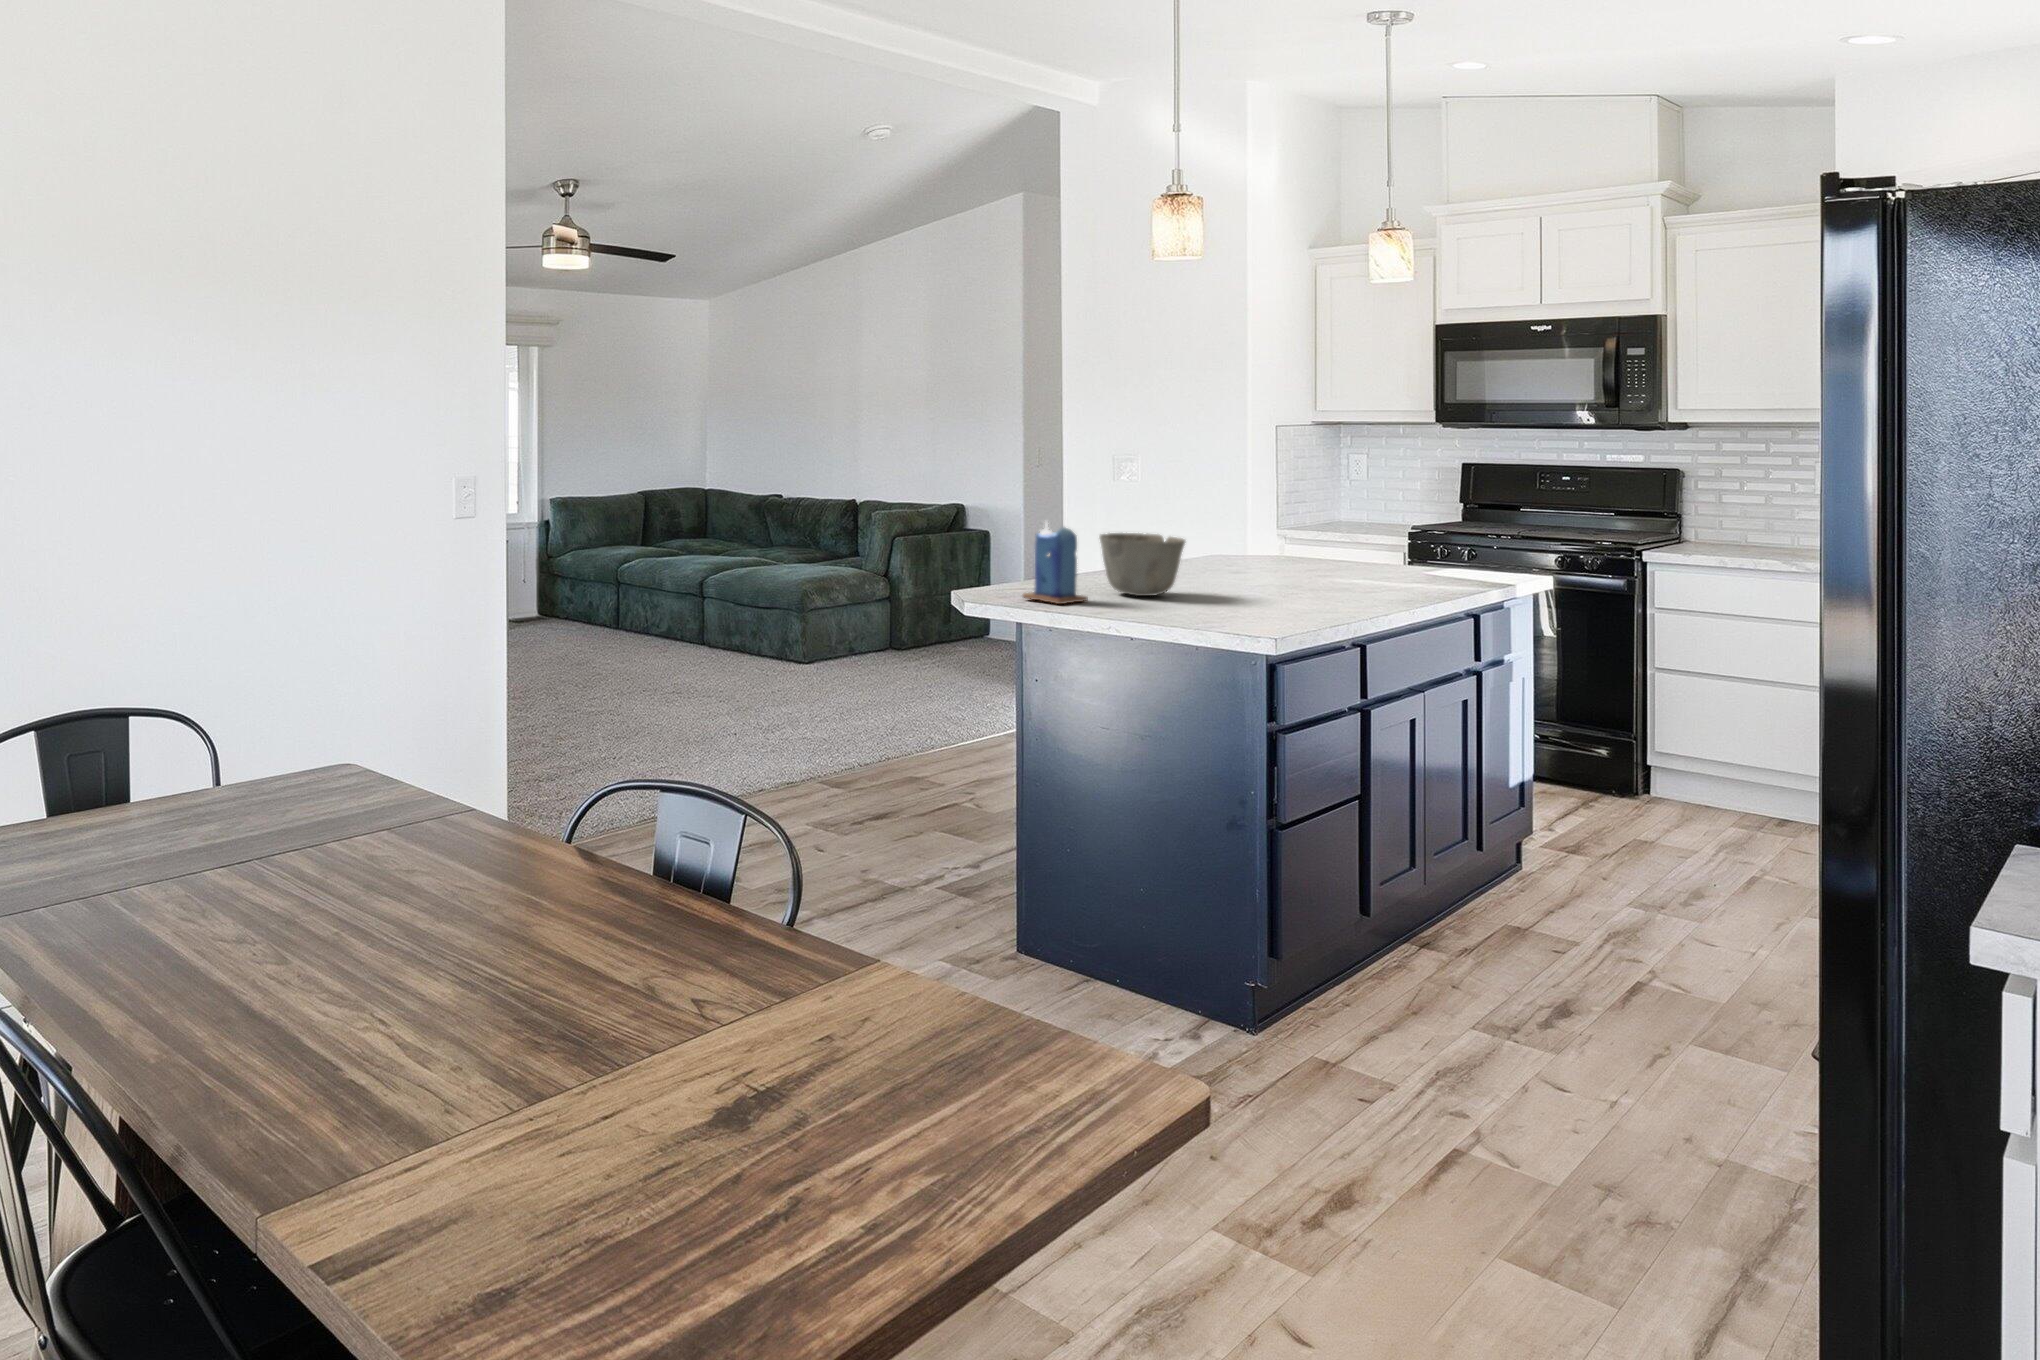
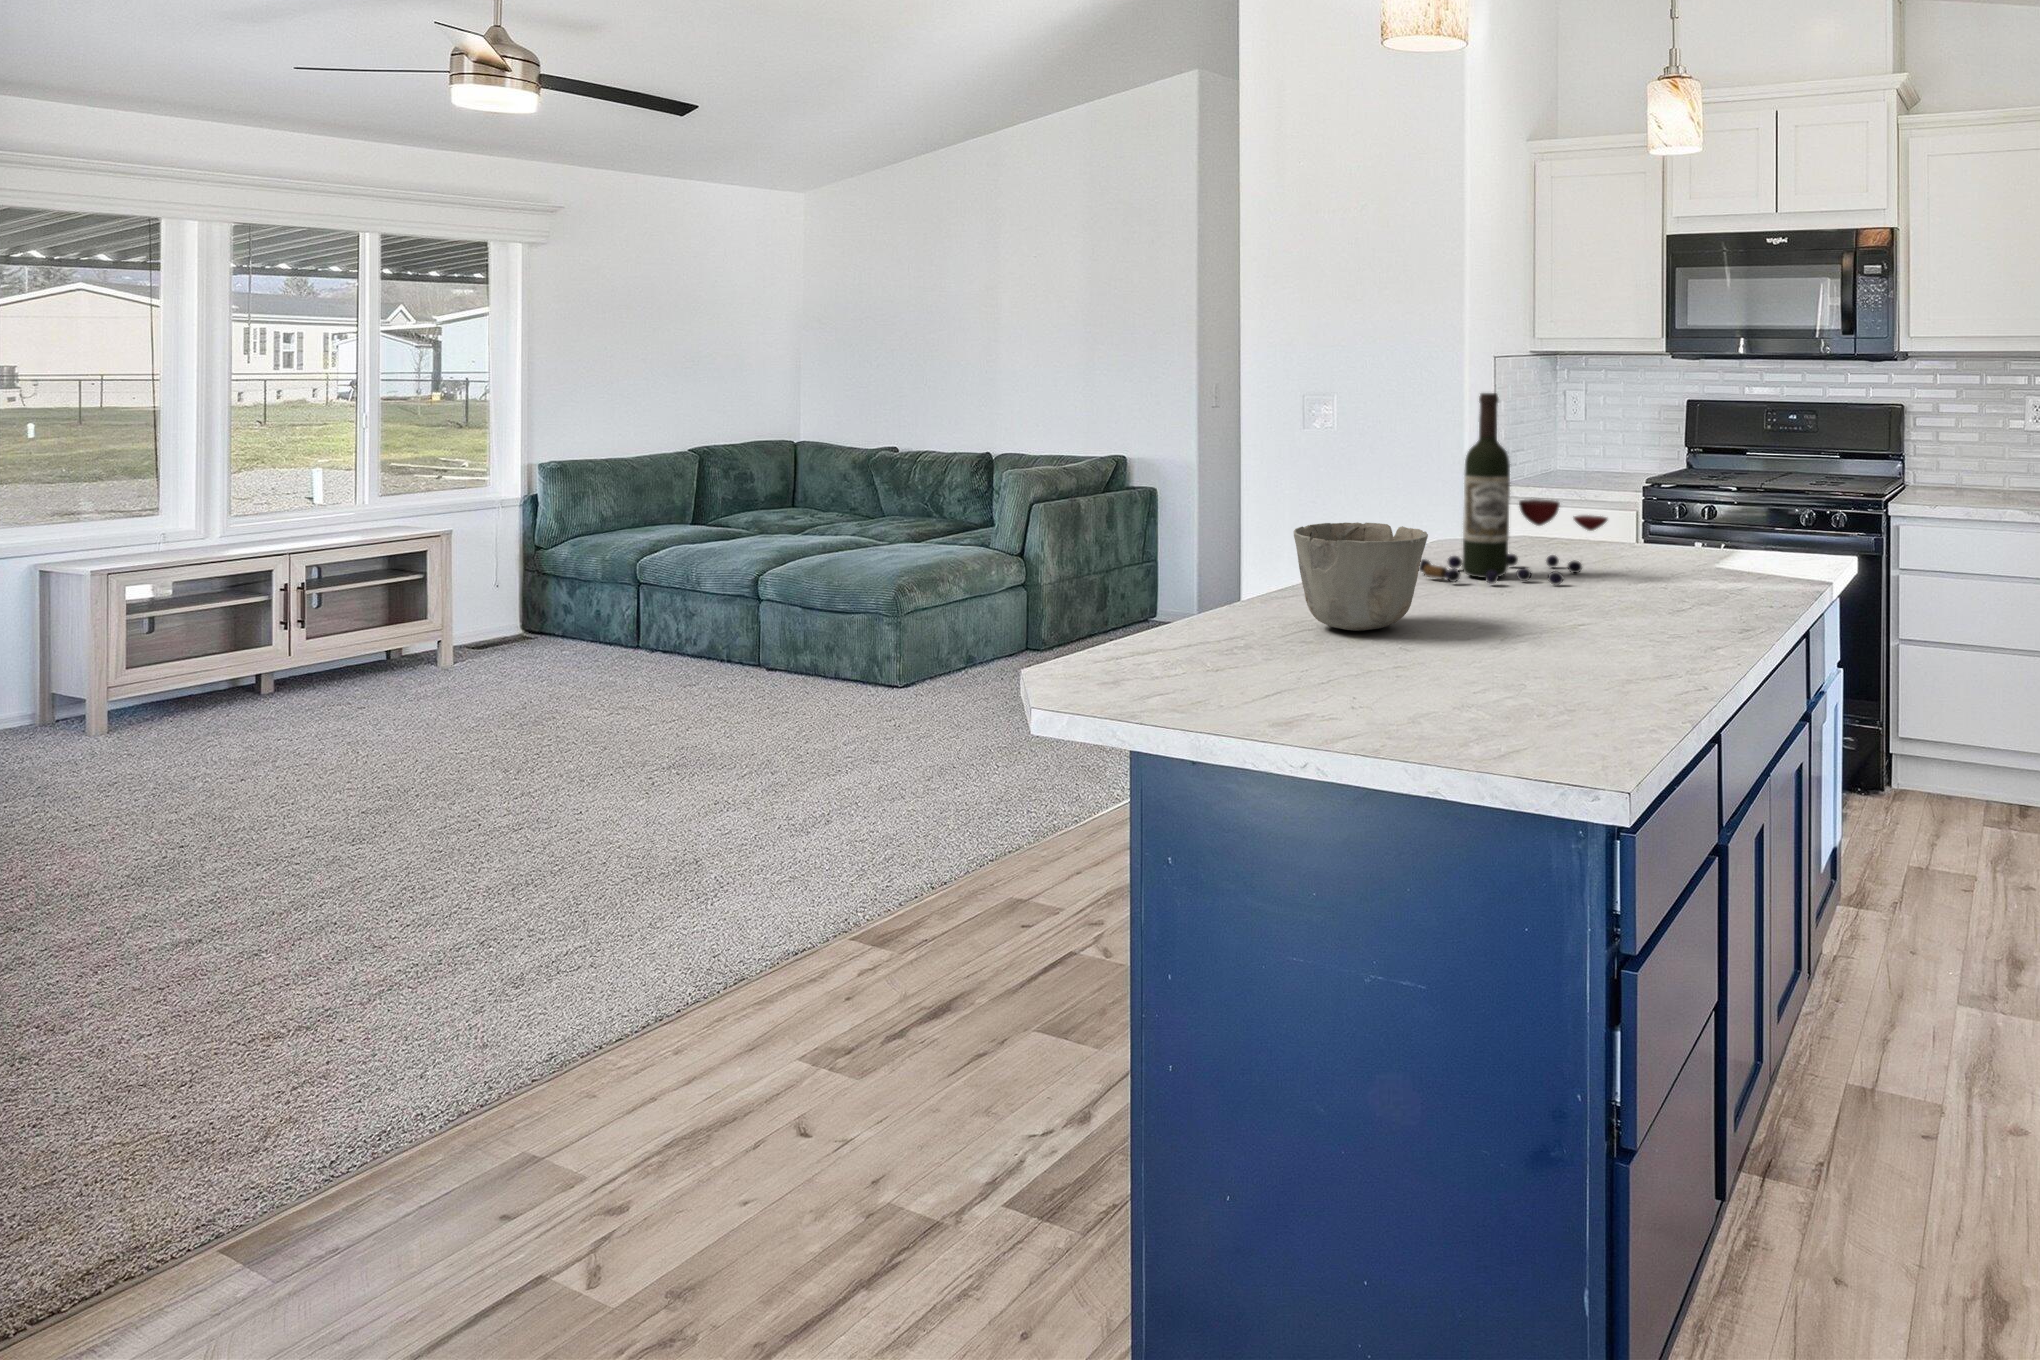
wine bottle: none [1187,454,1331,584] -> present [1419,393,1607,585]
candle: present [1023,522,1088,604] -> none [1164,512,1276,664]

